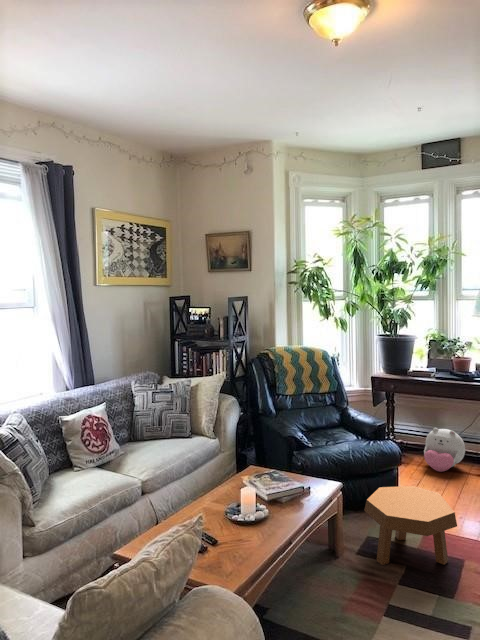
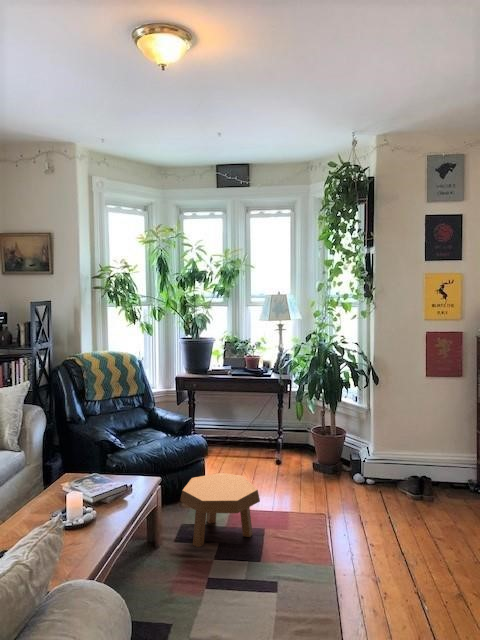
plush toy: present [424,428,465,472] -> none [223,421,257,461]

